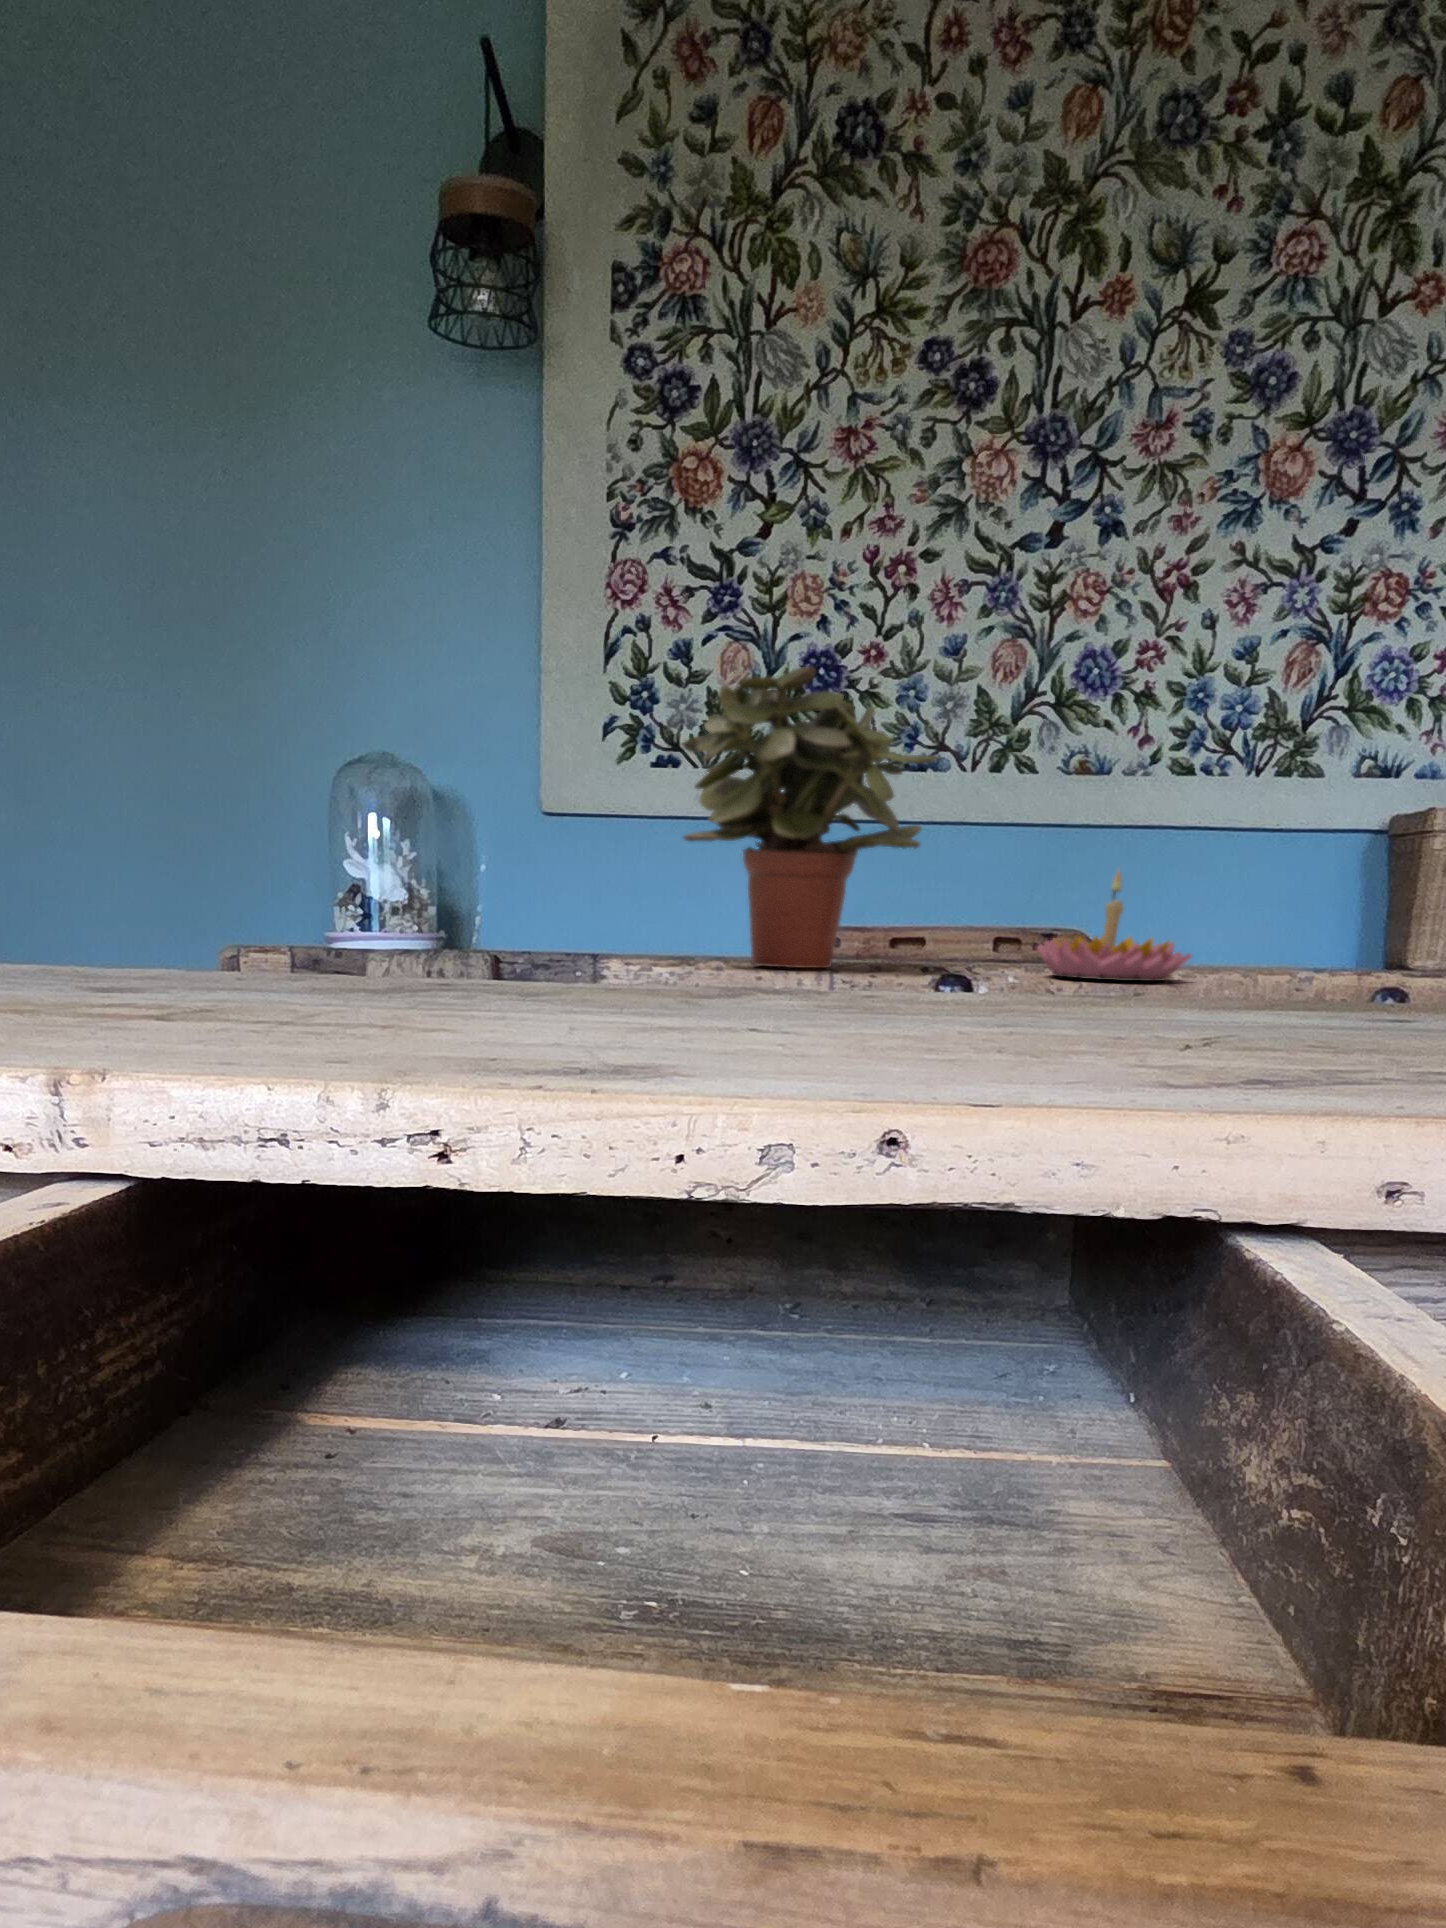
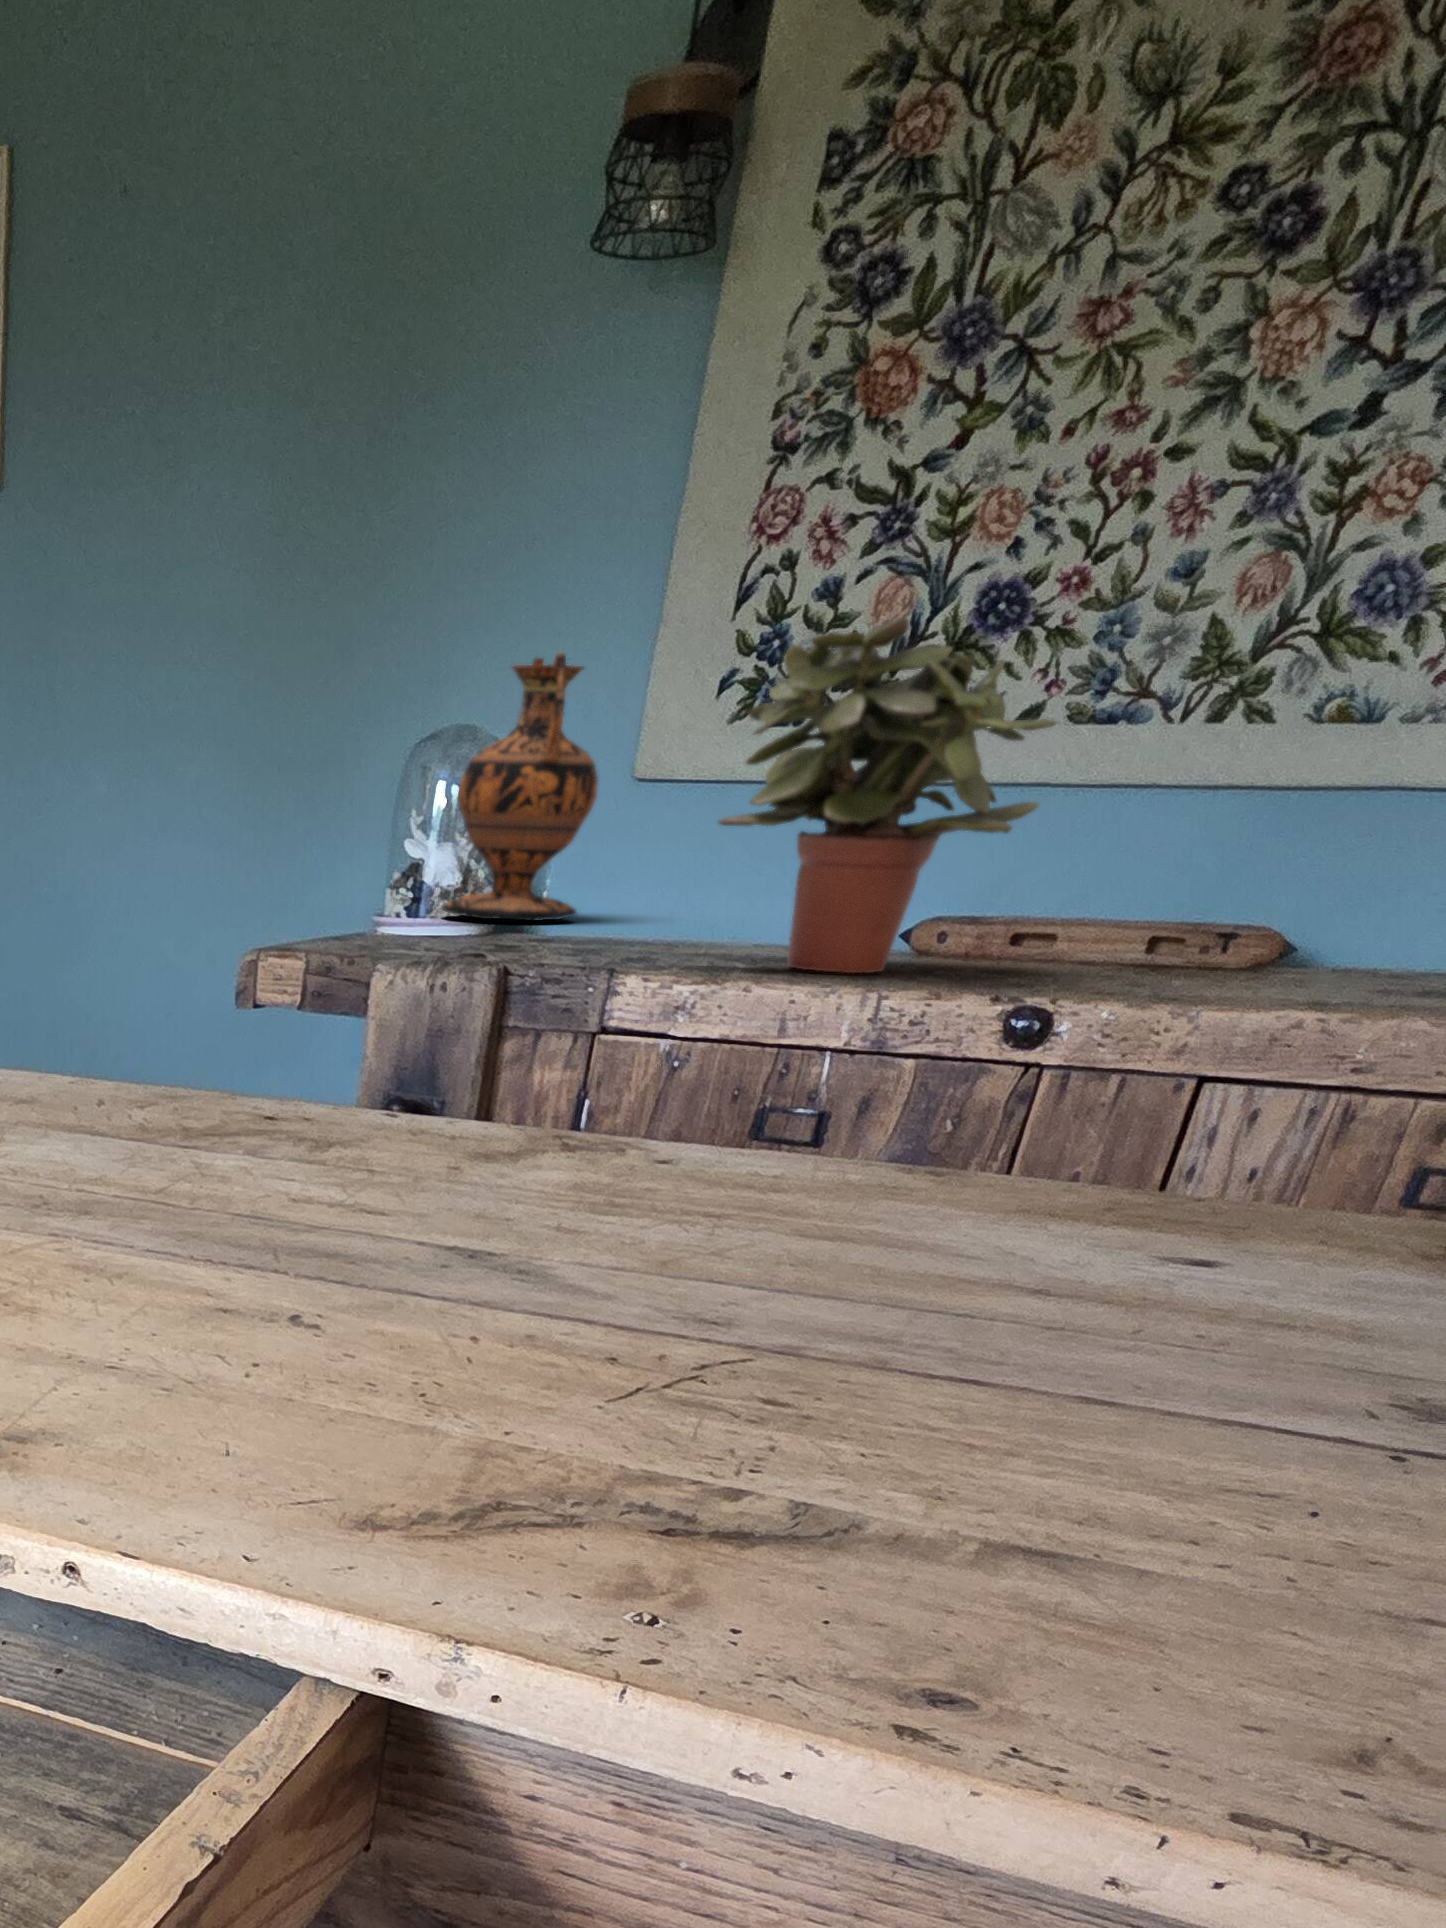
vase: none [382,693,509,937] -> present [441,653,598,921]
candle holder: present [1037,871,1193,981] -> none [1149,856,1369,1003]

